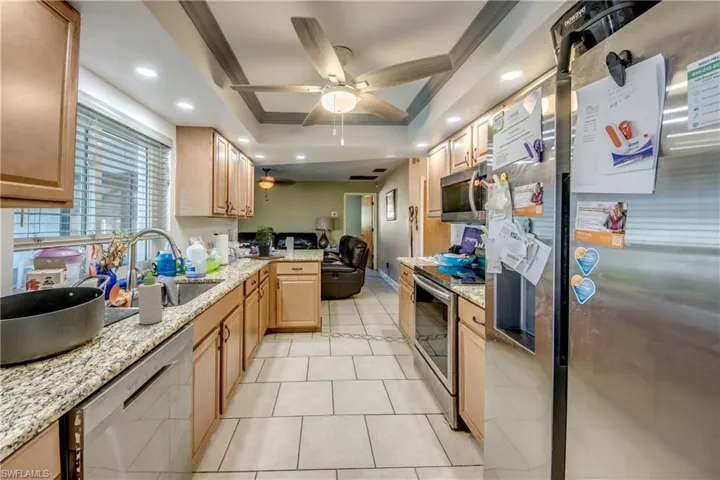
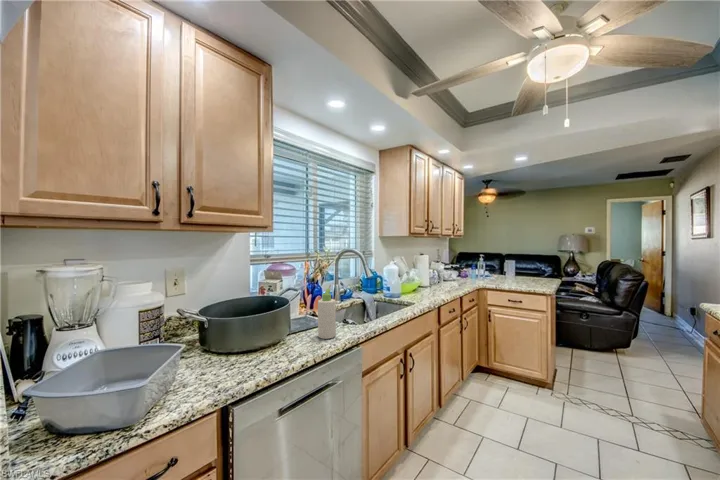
potted plant: present [244,226,285,260] -> none [453,246,500,285]

